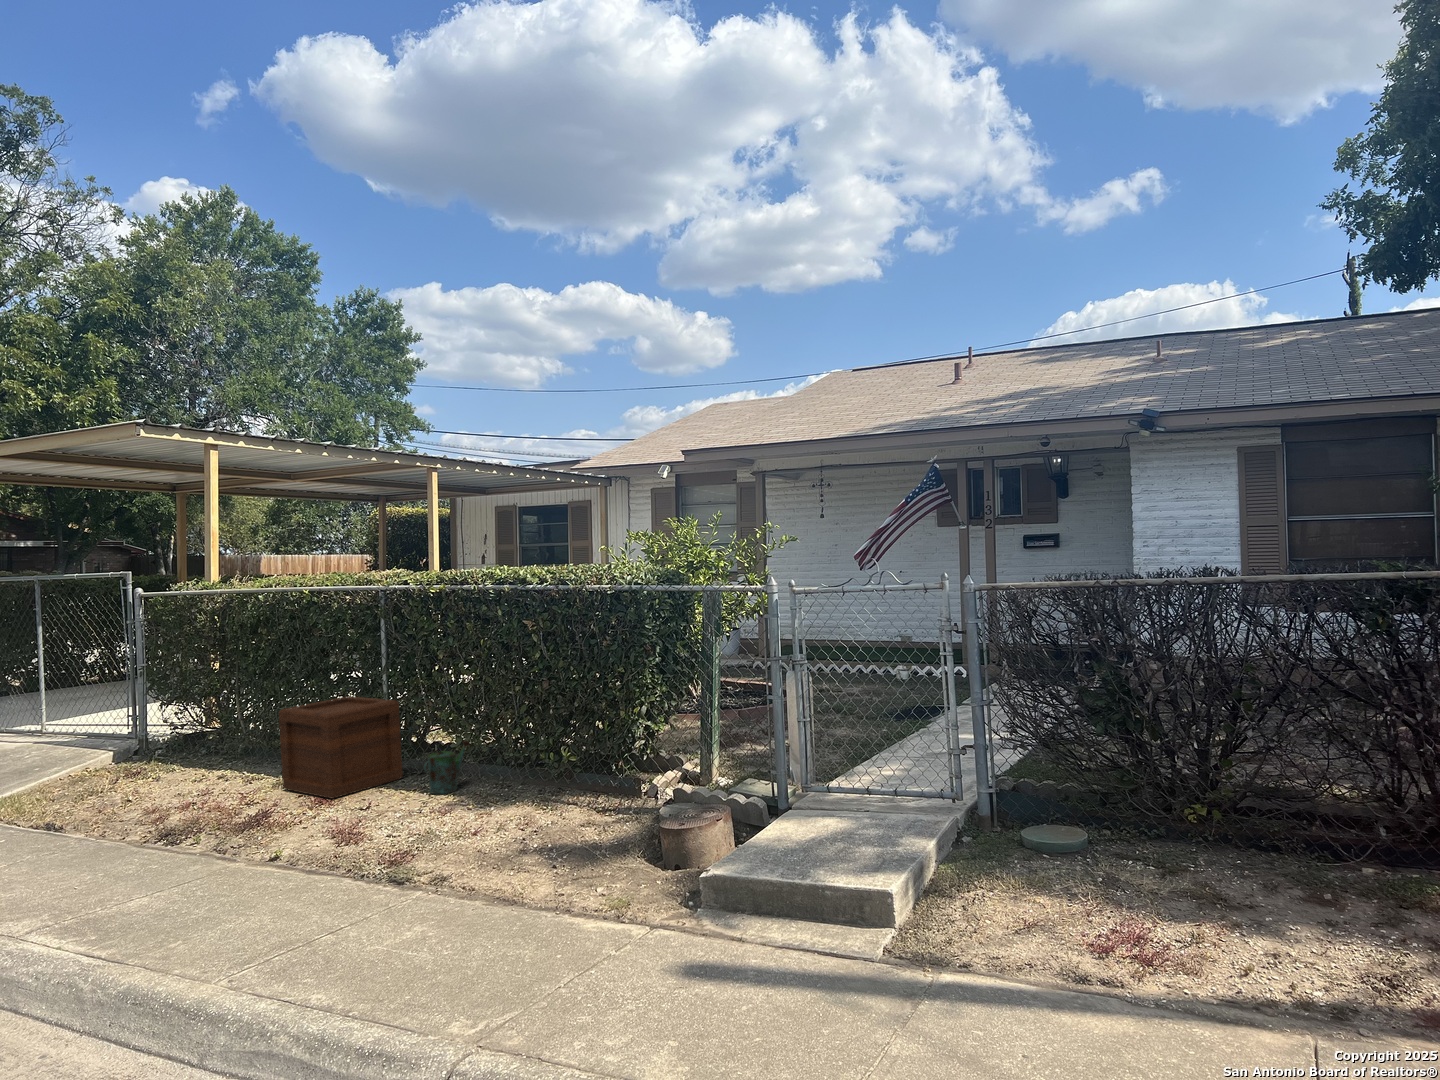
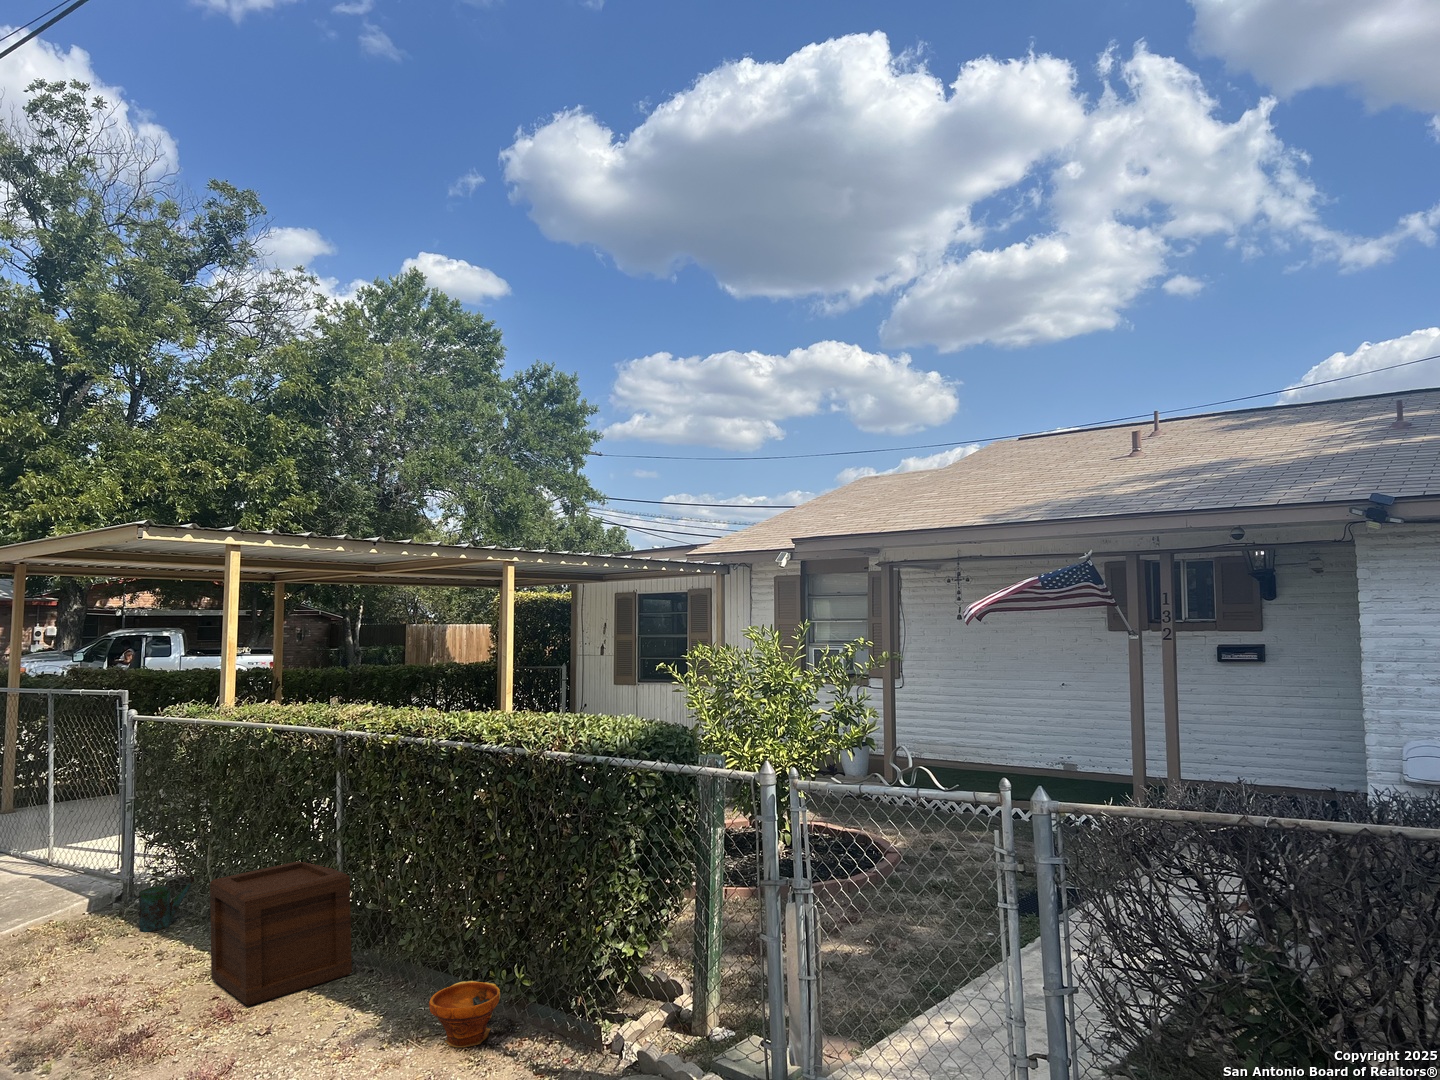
watering can: present [423,741,470,794] -> present [127,876,194,932]
planter: none [503,761,554,802] -> present [429,981,500,1048]

